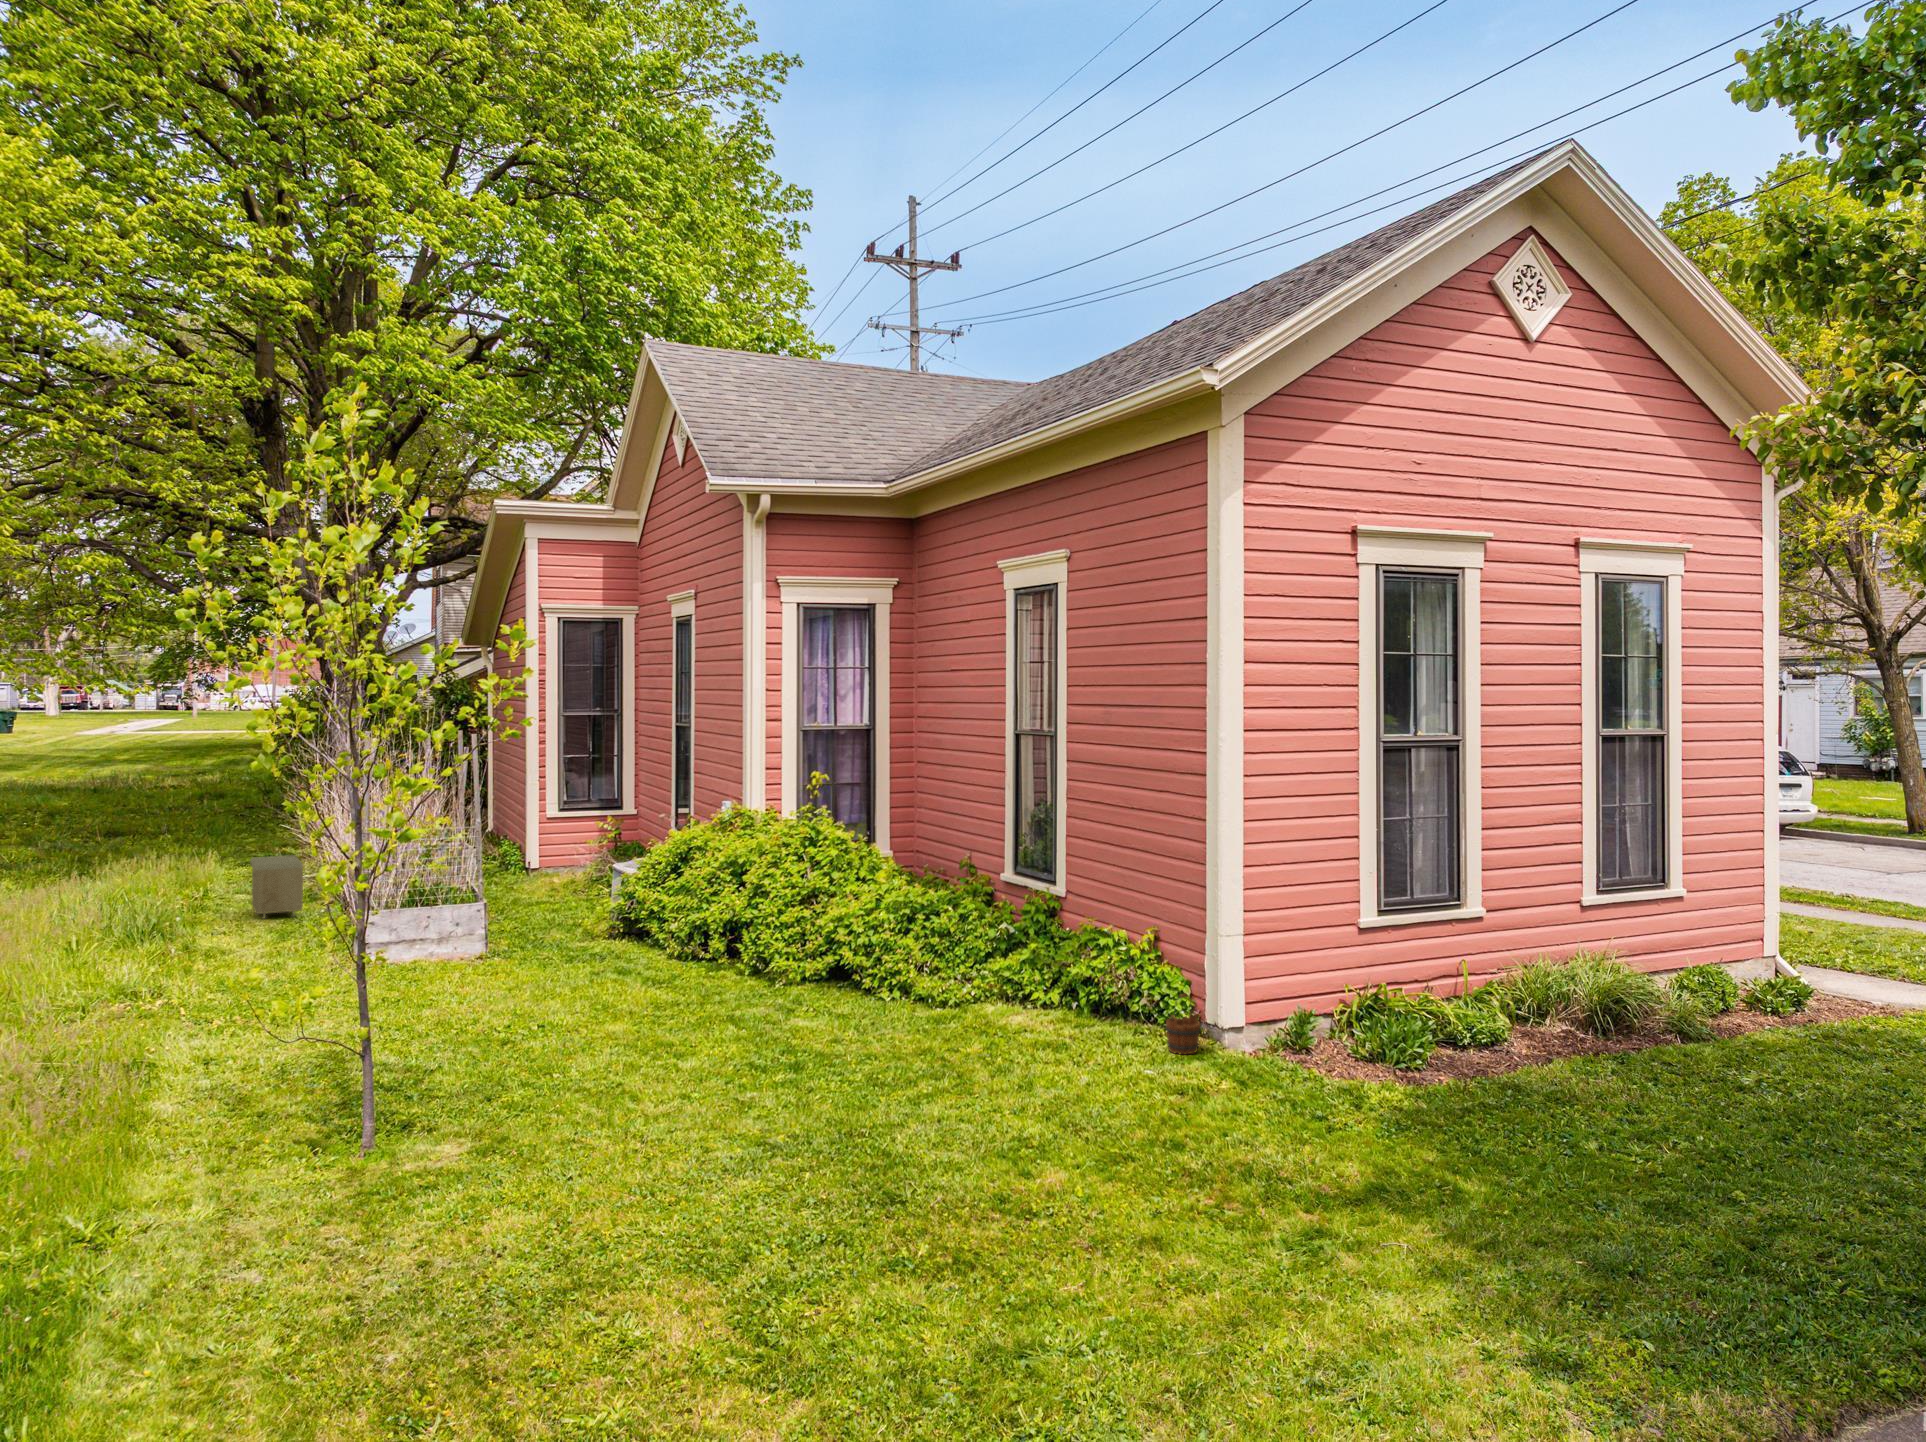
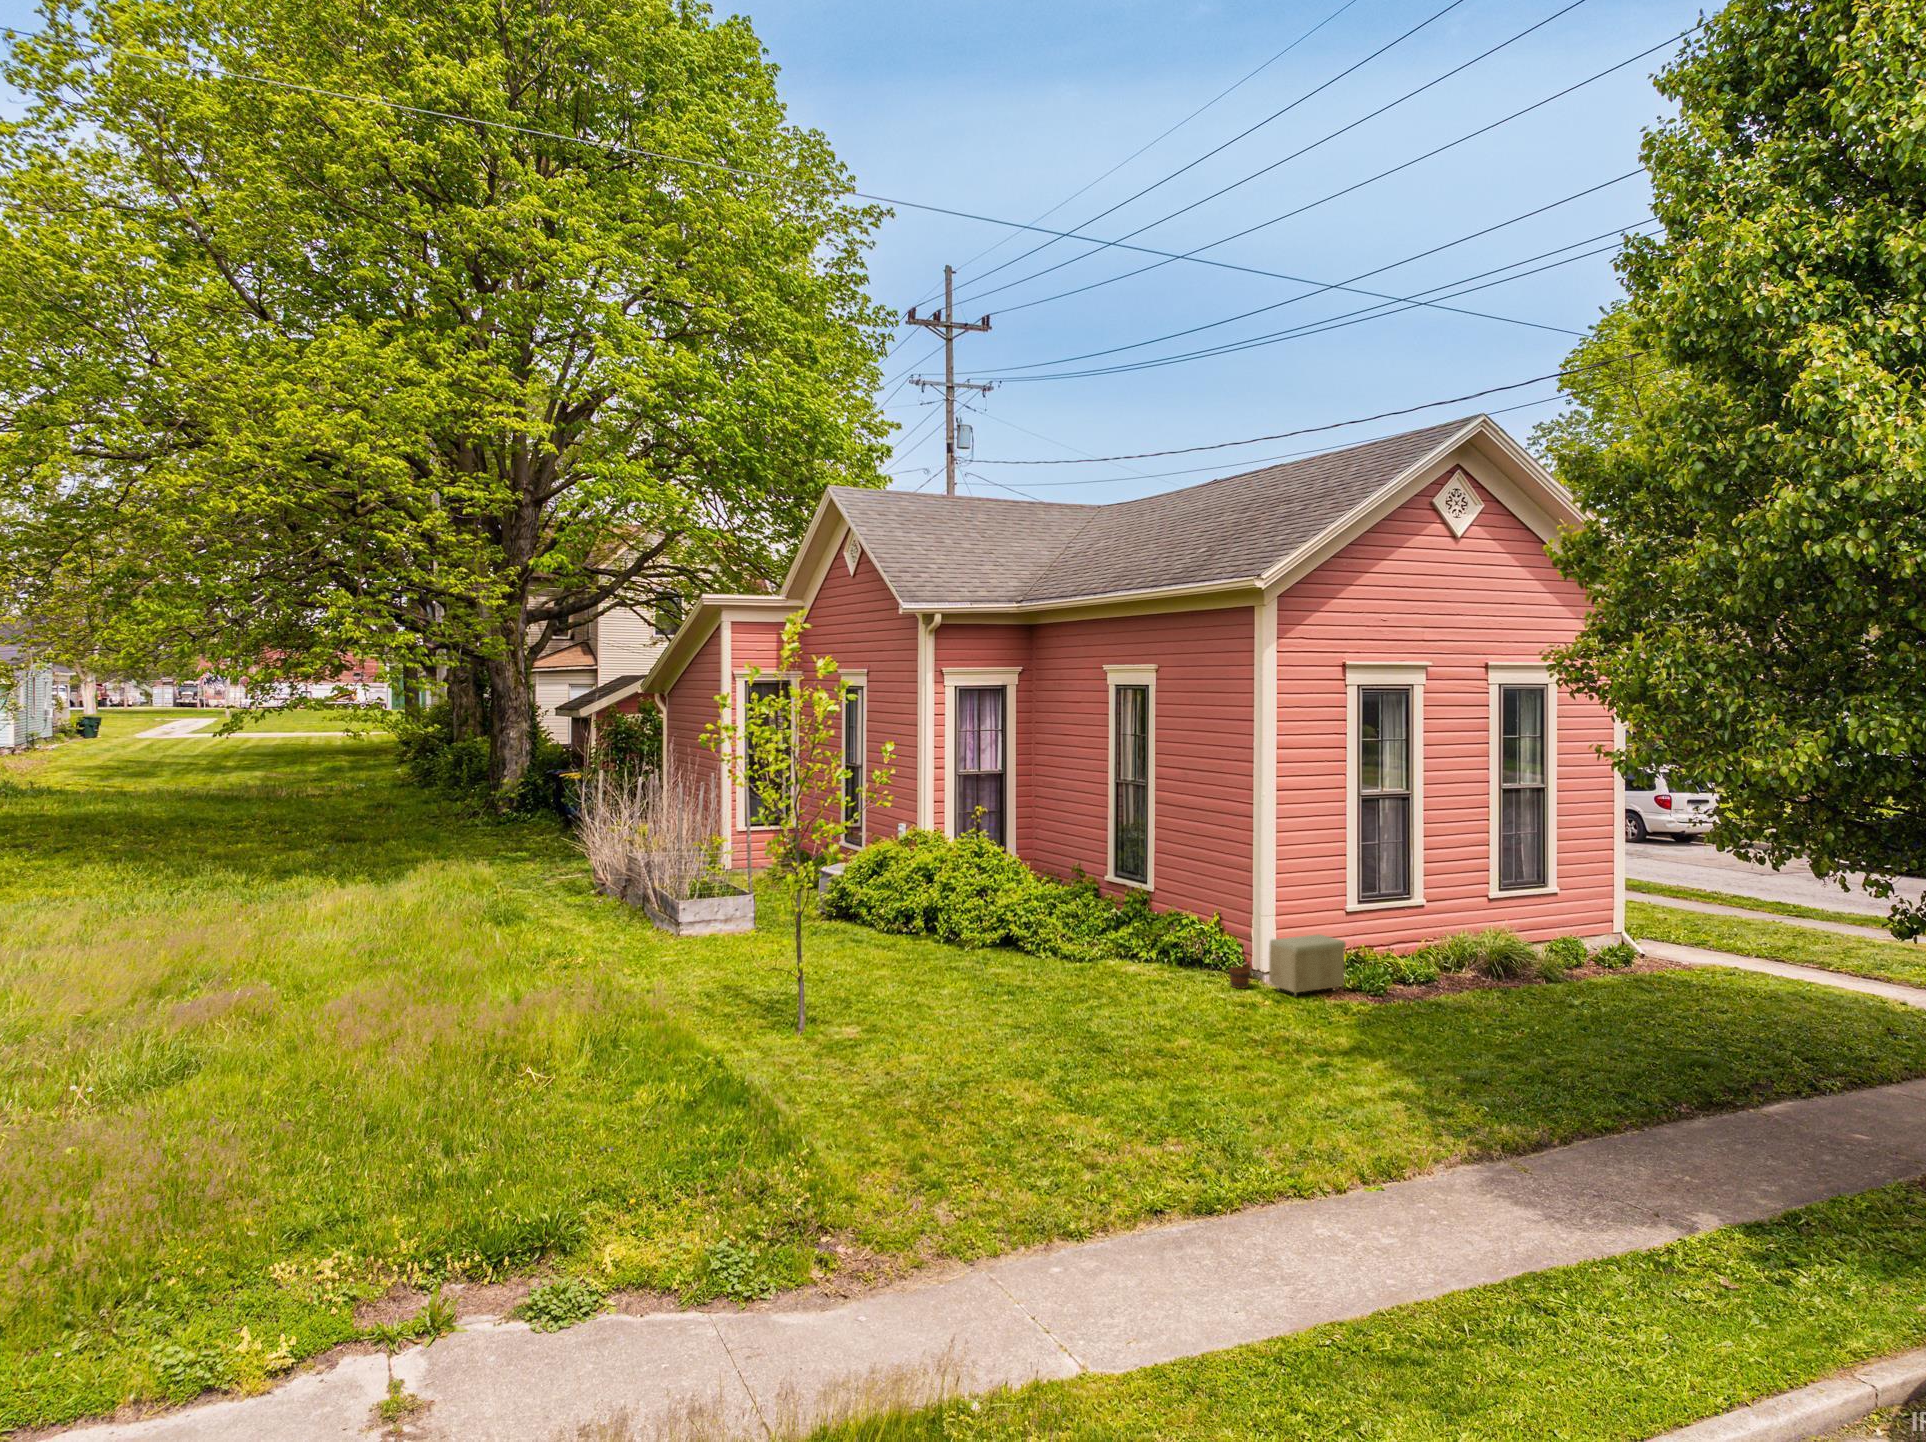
storage bench: present [250,855,303,919] -> present [1269,934,1346,996]

